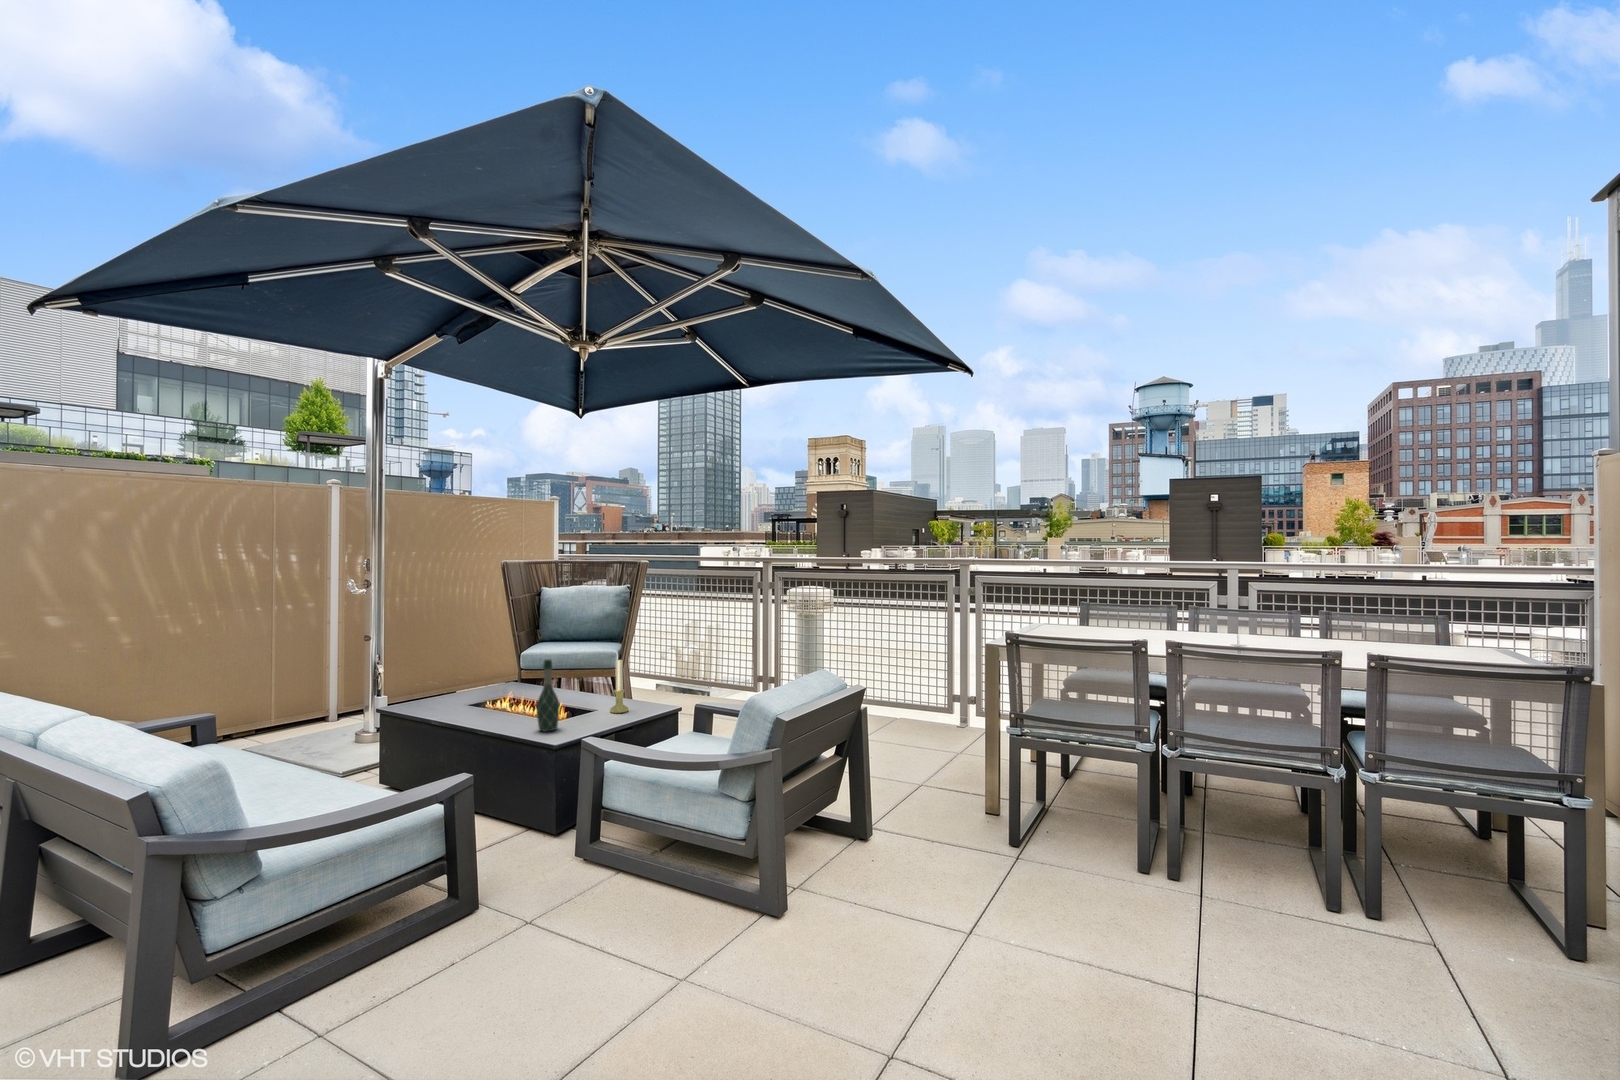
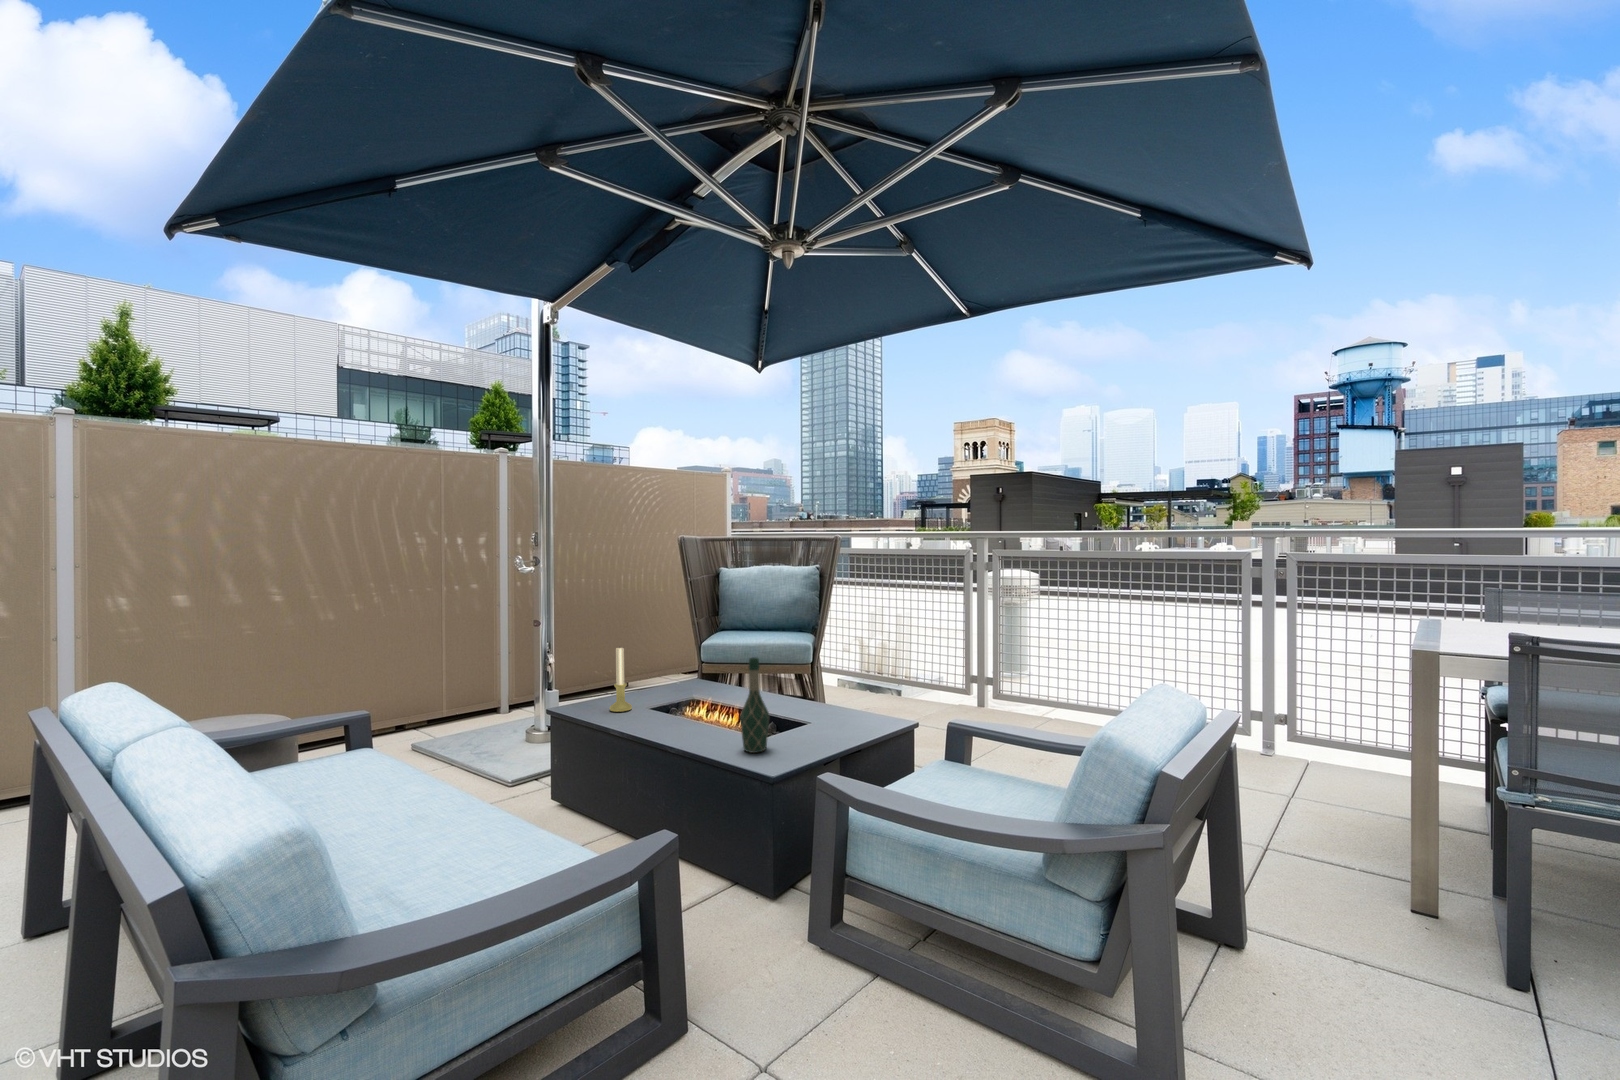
candle holder: present [610,660,629,713] -> present [610,648,632,712]

